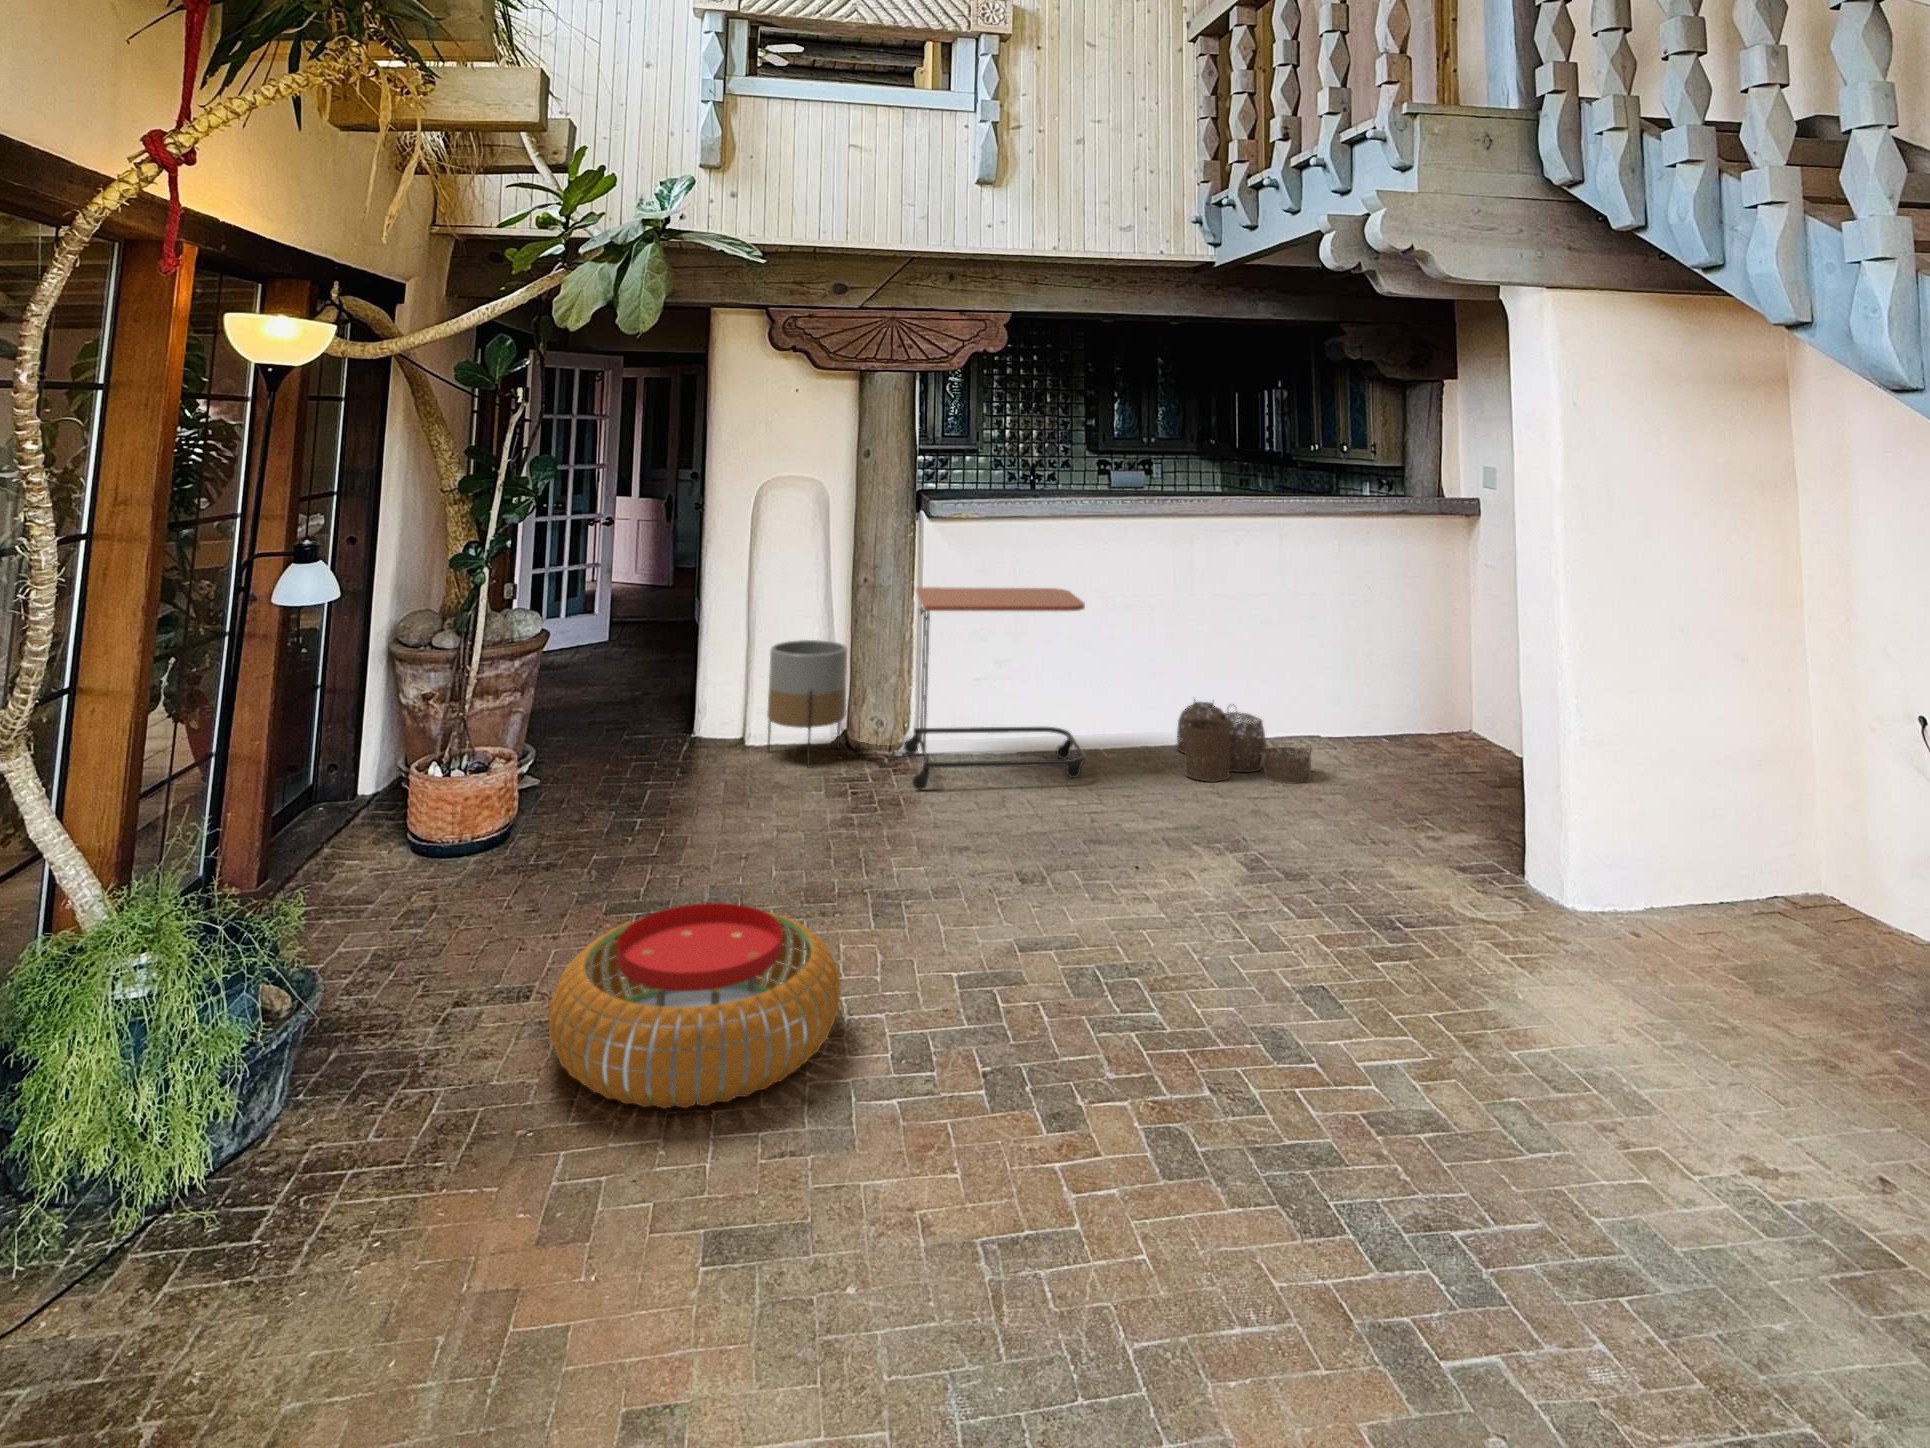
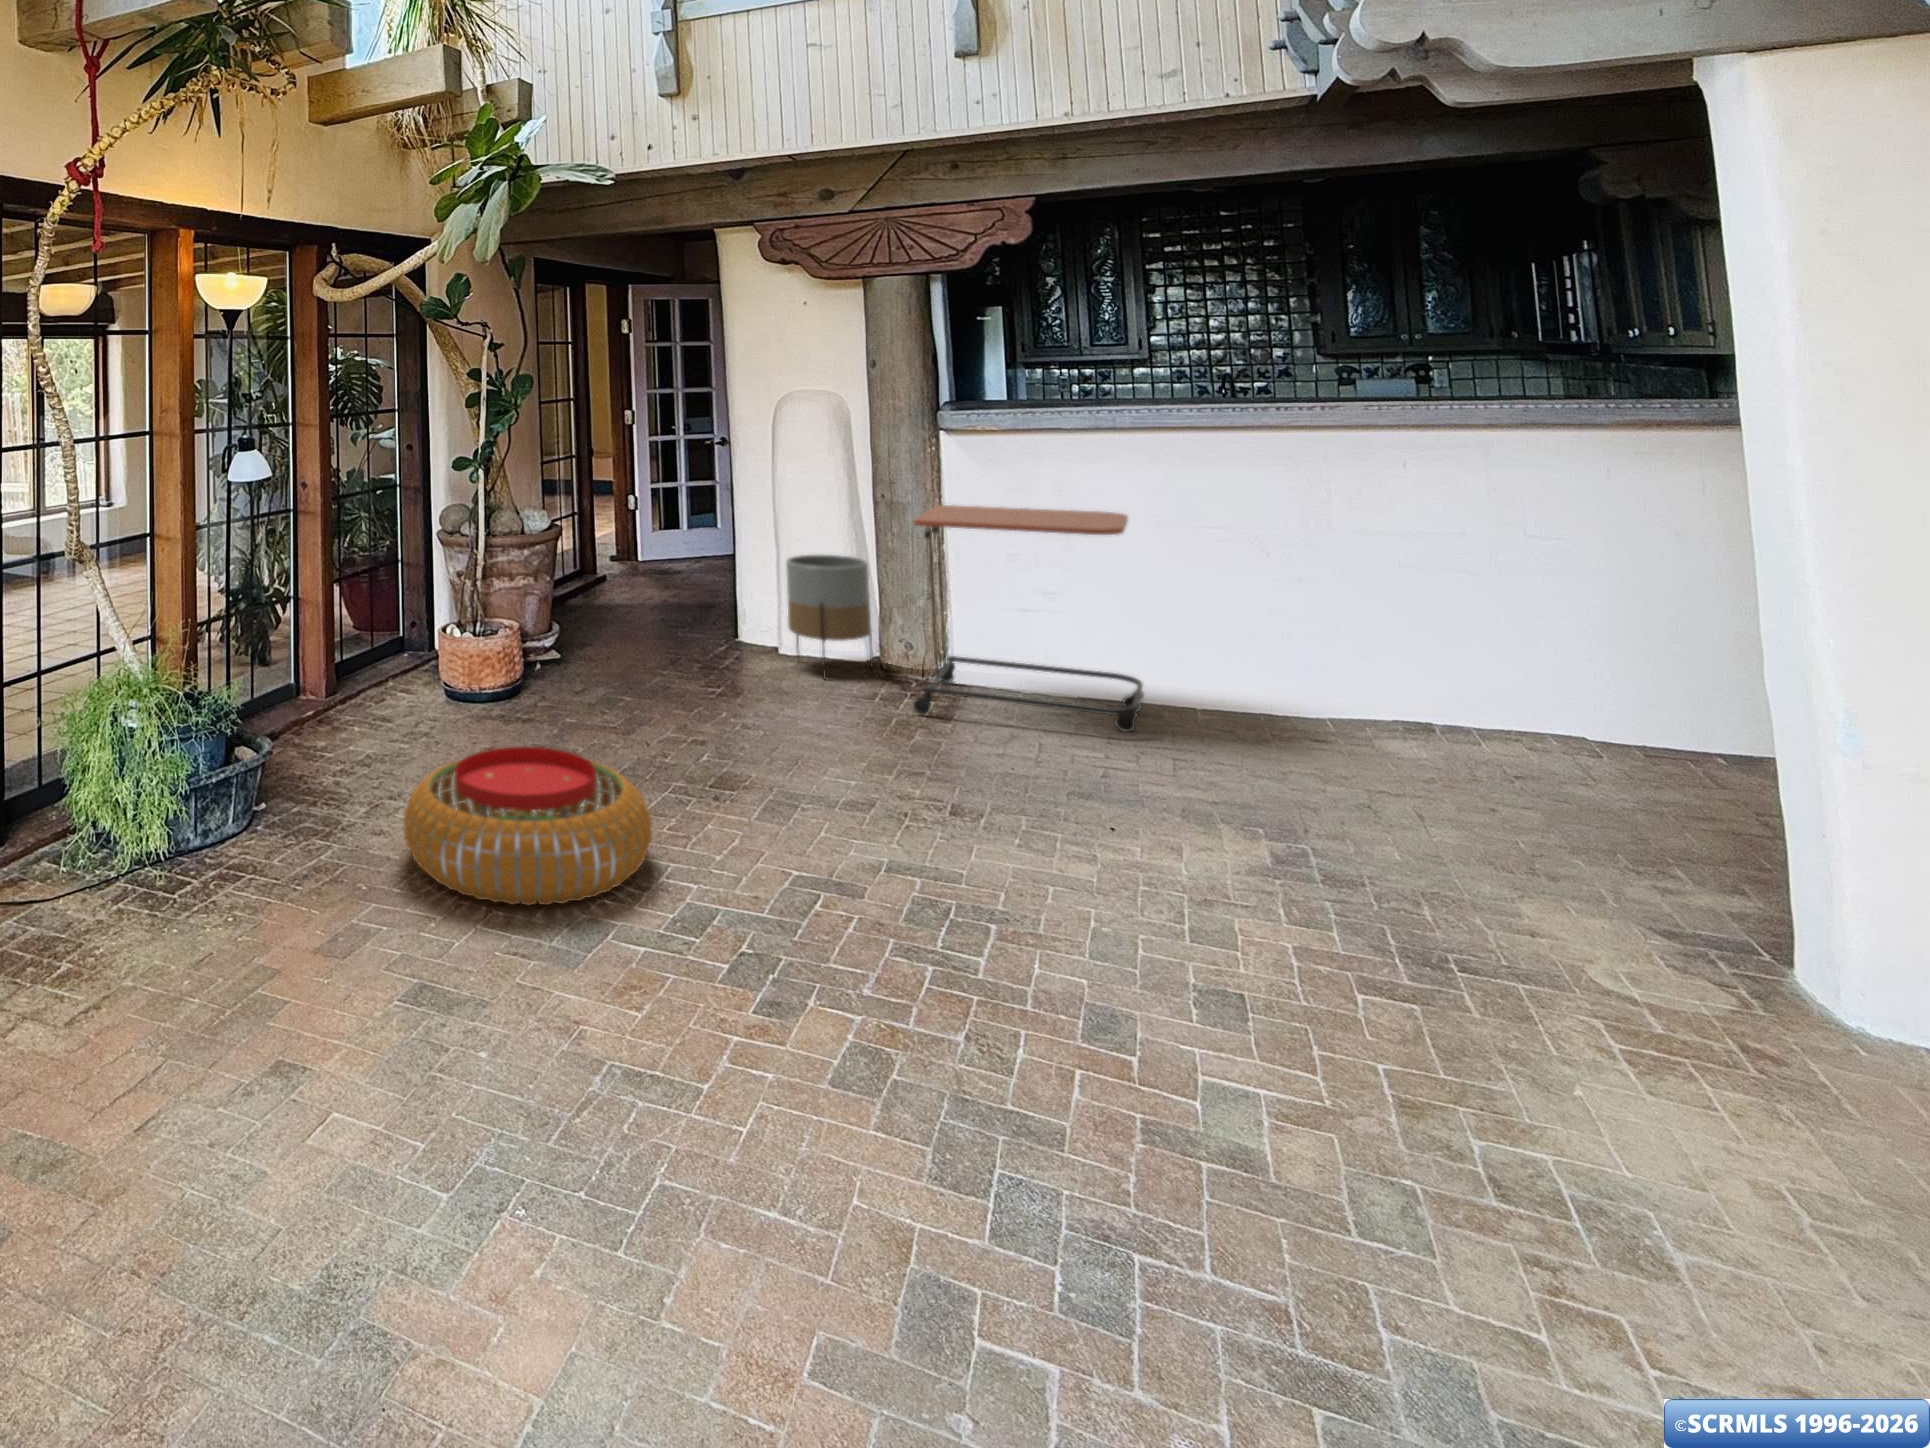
woven basket: present [1177,699,1311,783] -> none [1284,661,1509,789]

